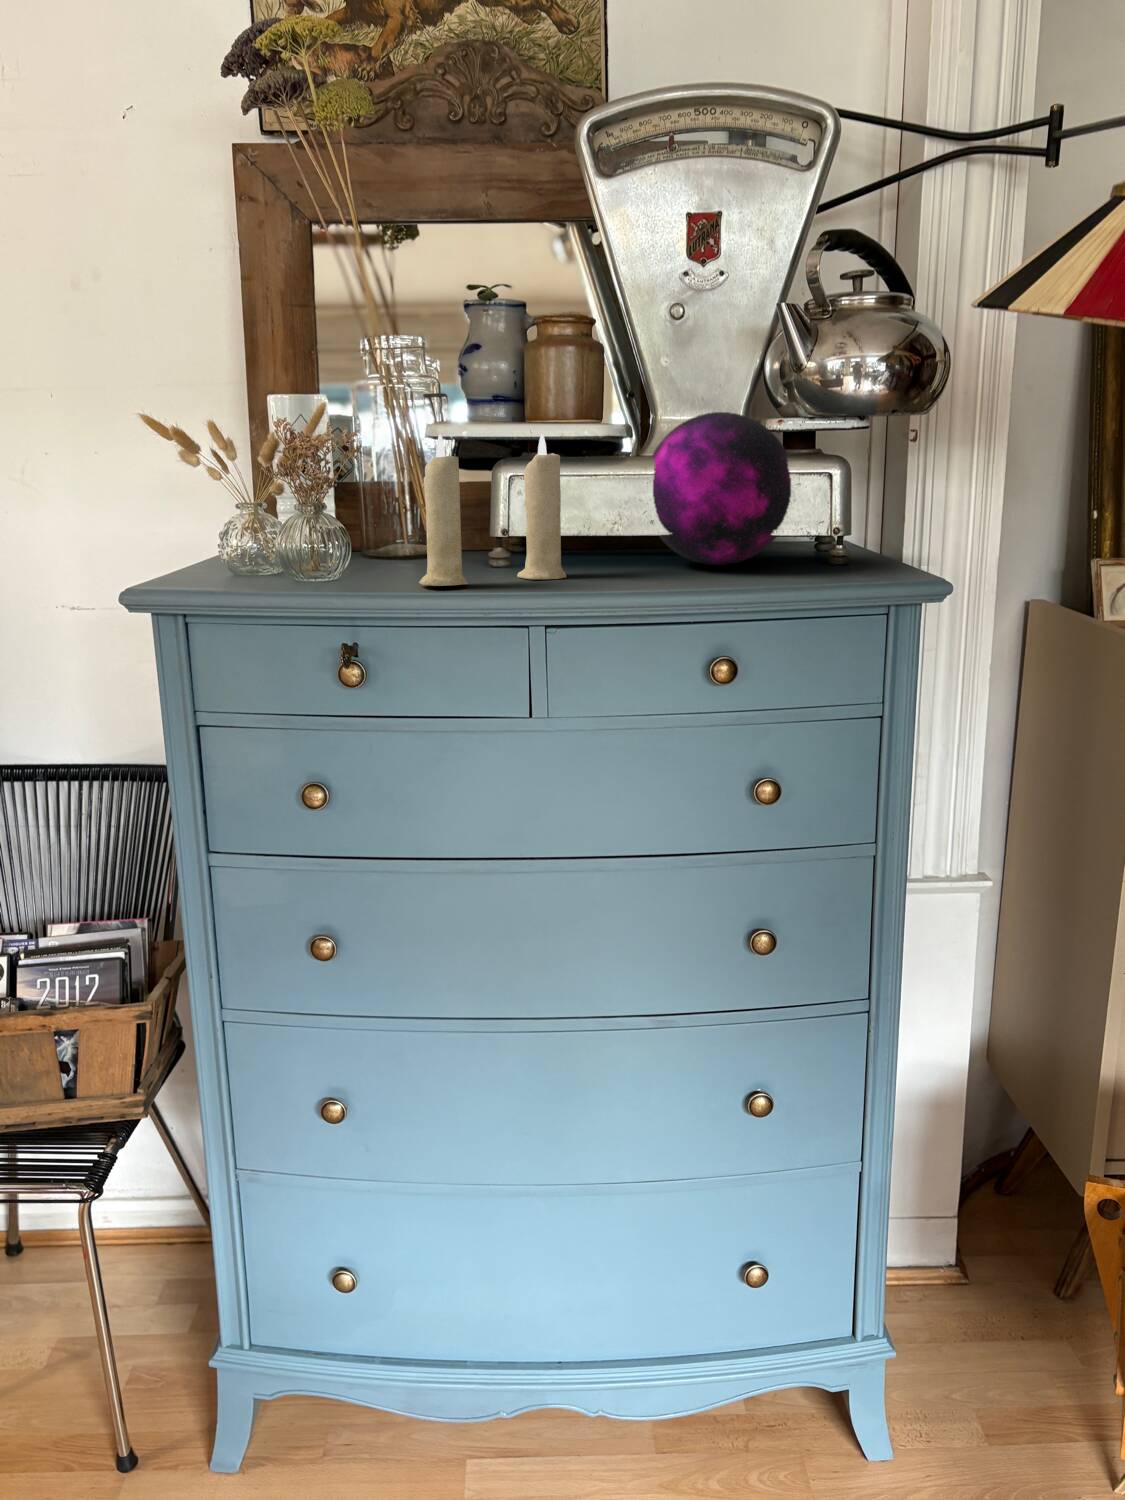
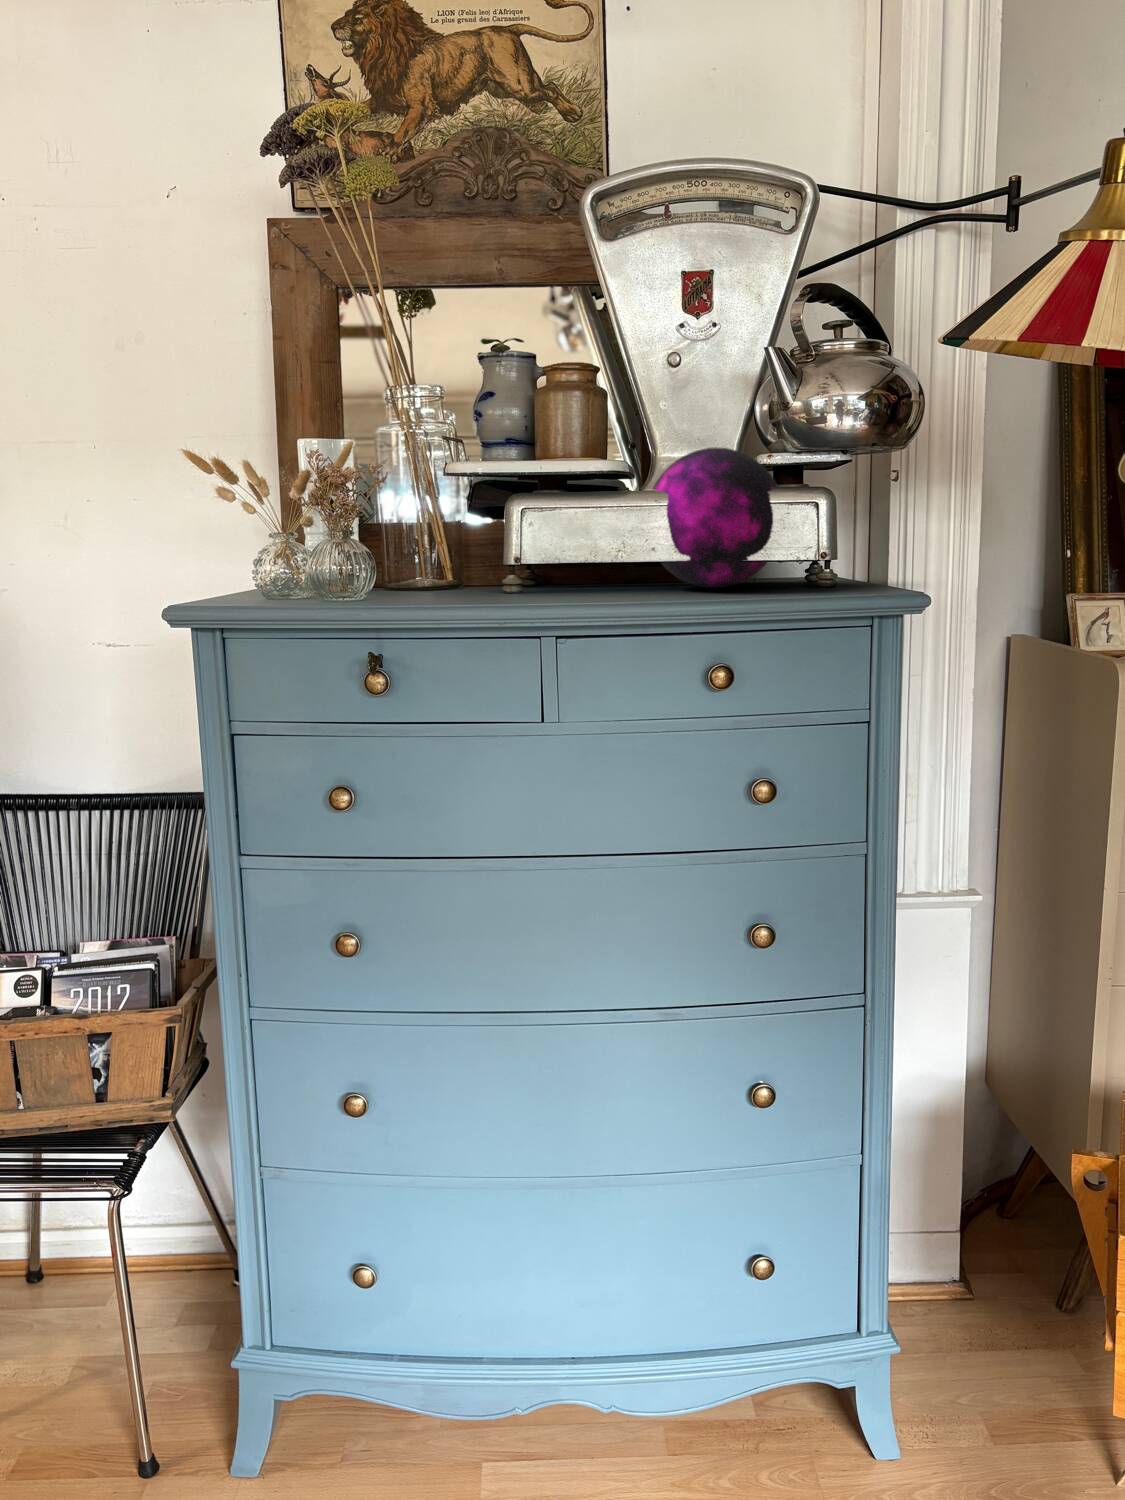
candle: present [419,434,567,586] -> none [439,461,575,602]

